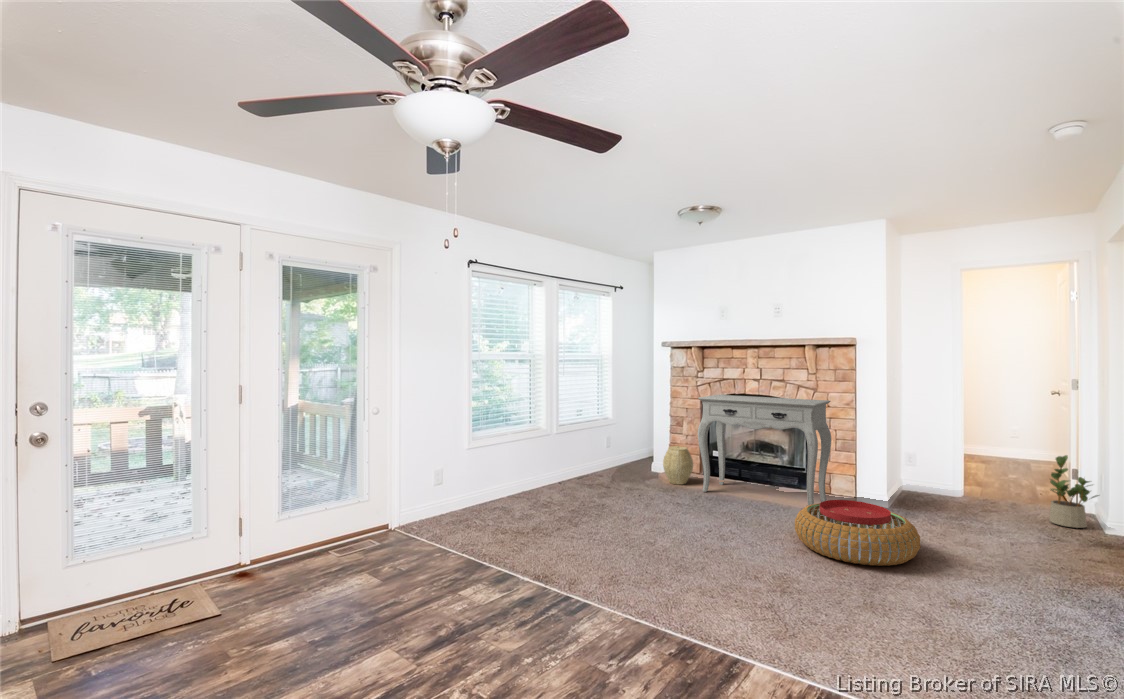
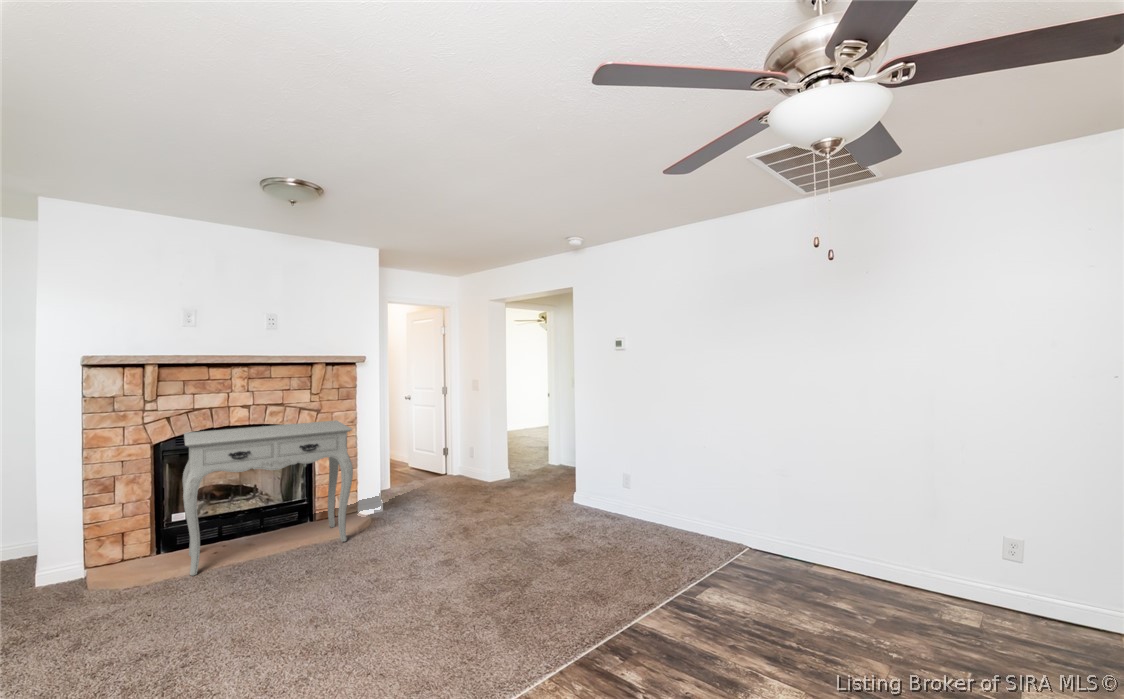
woven basket: present [663,446,693,484] -> none [91,522,153,587]
potted plant: present [1049,455,1099,528] -> none [463,434,488,483]
pouf: present [795,500,920,566] -> none [382,512,487,579]

